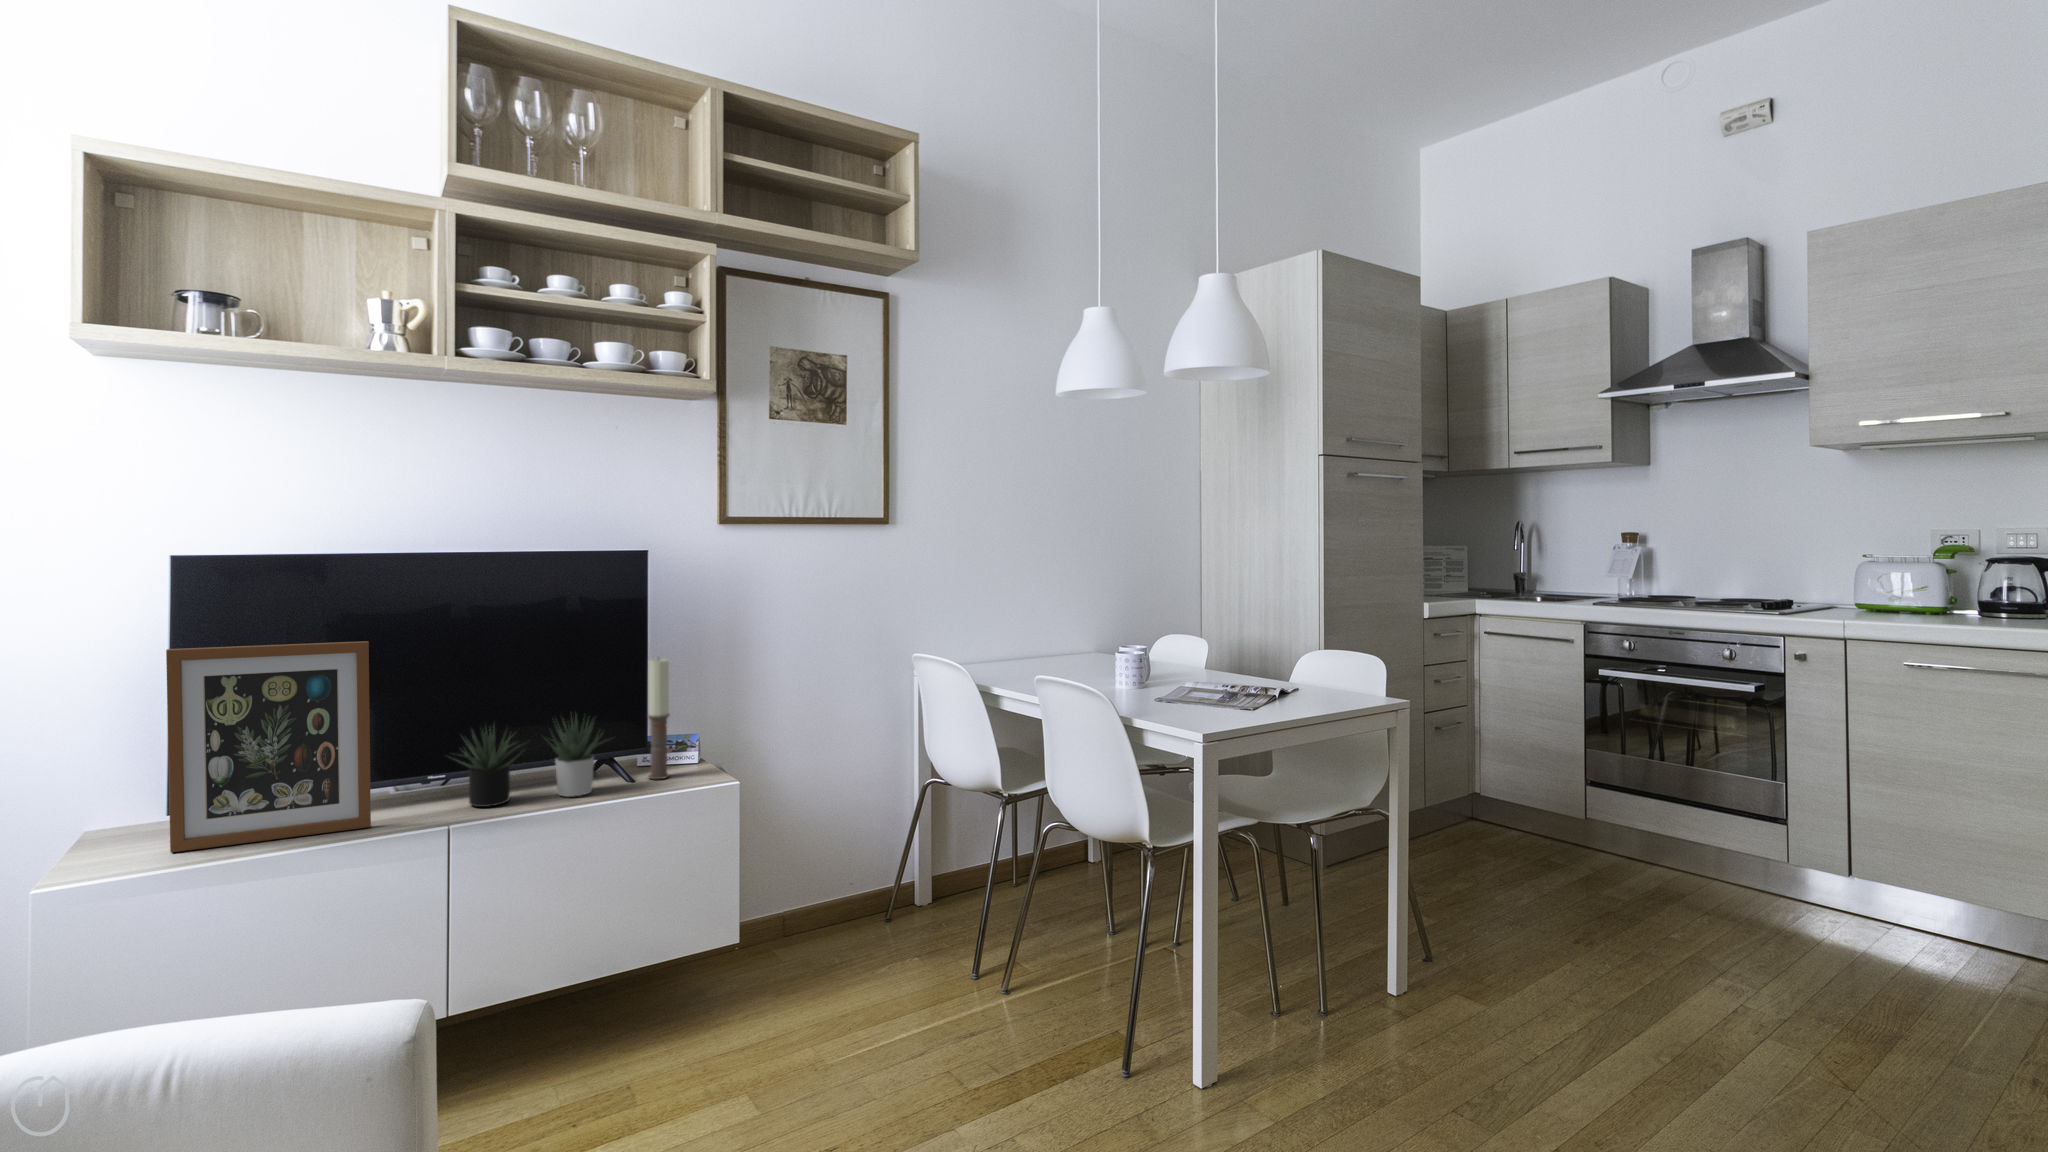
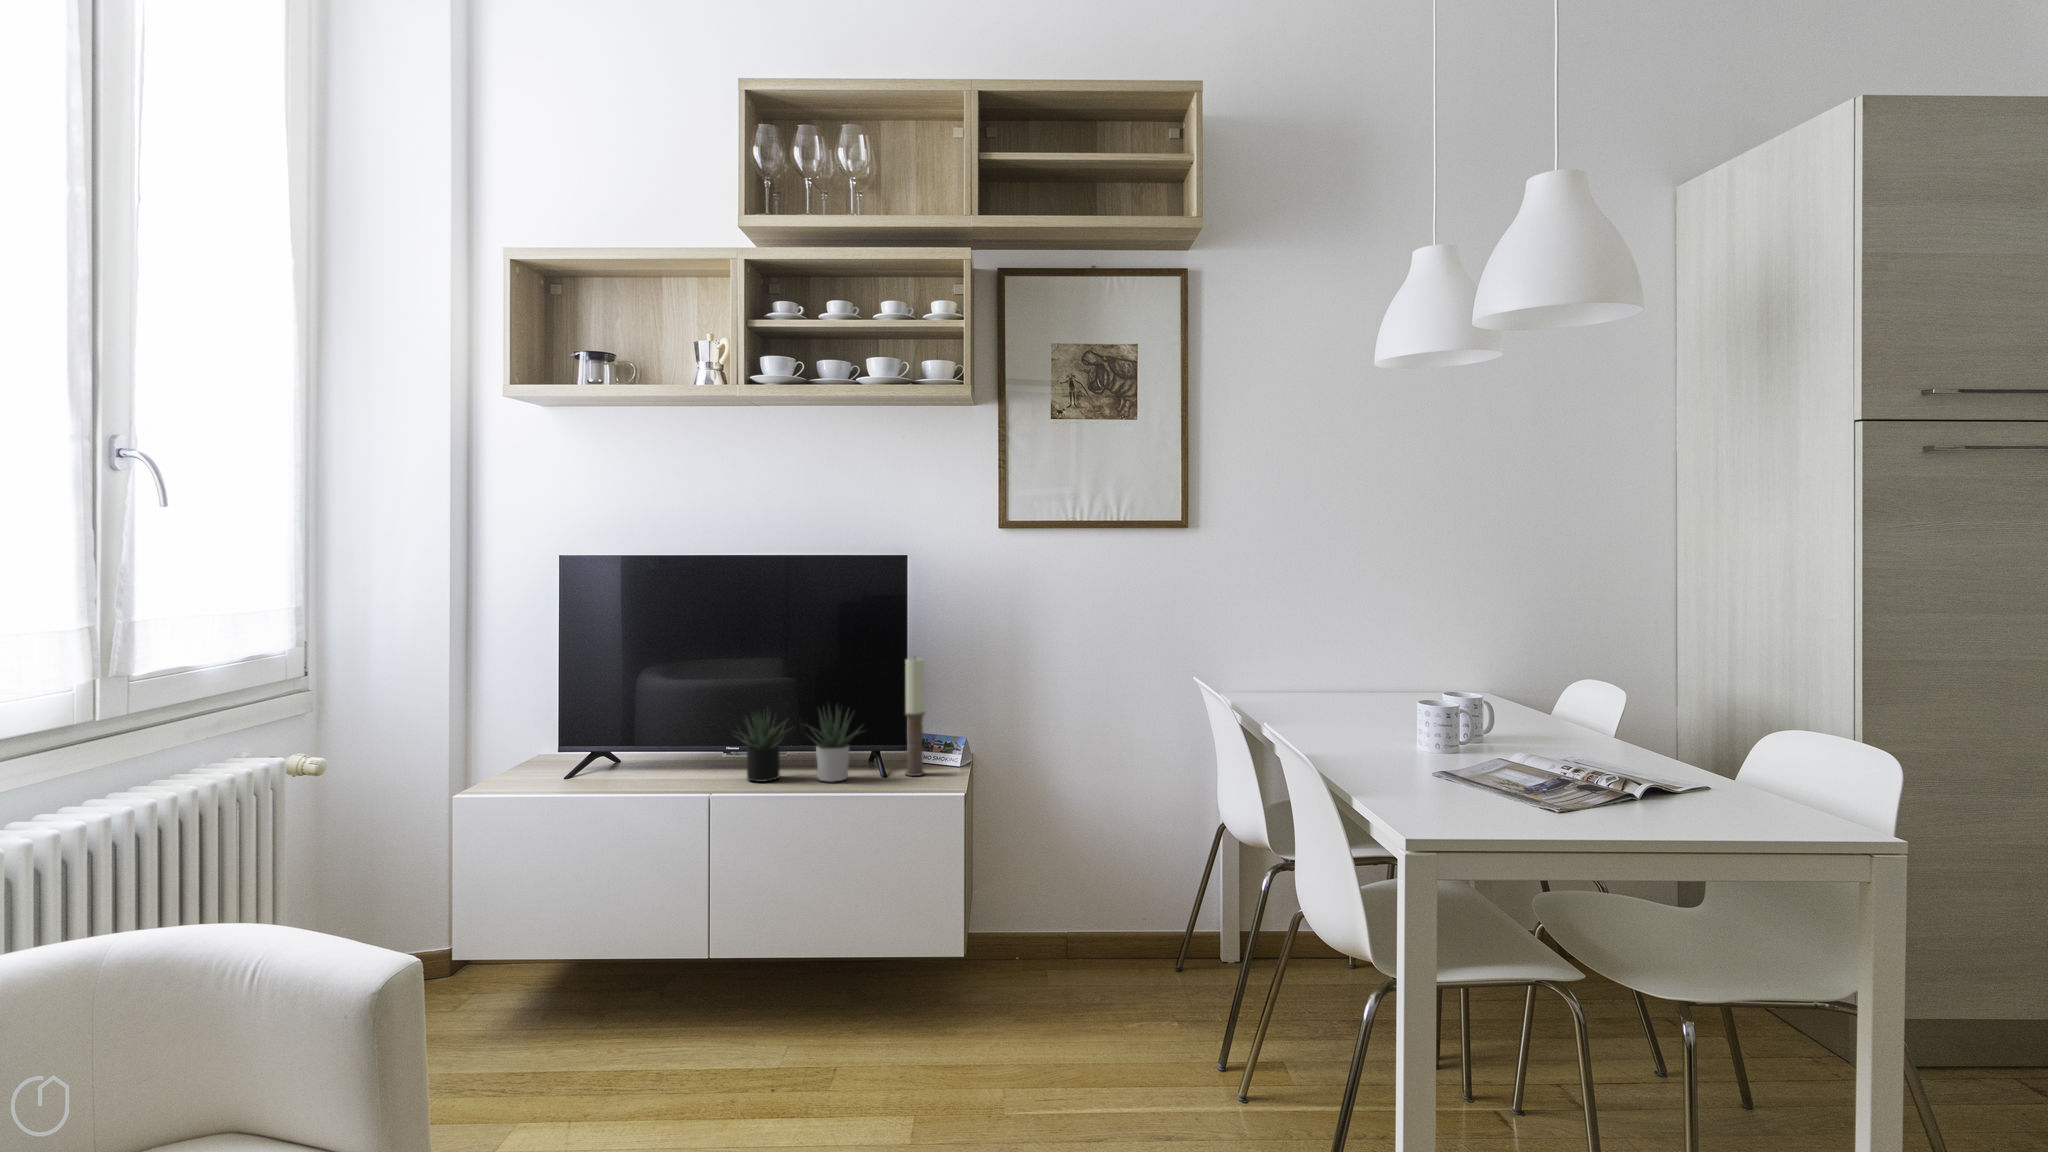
picture frame: present [166,641,371,853] -> none [534,629,666,787]

